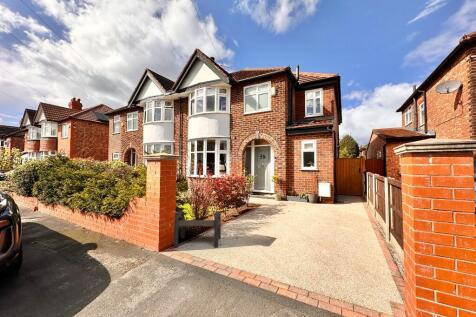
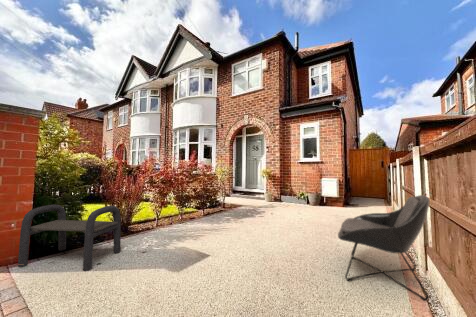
lounge chair: none [348,204,393,253] -> present [338,195,429,301]

